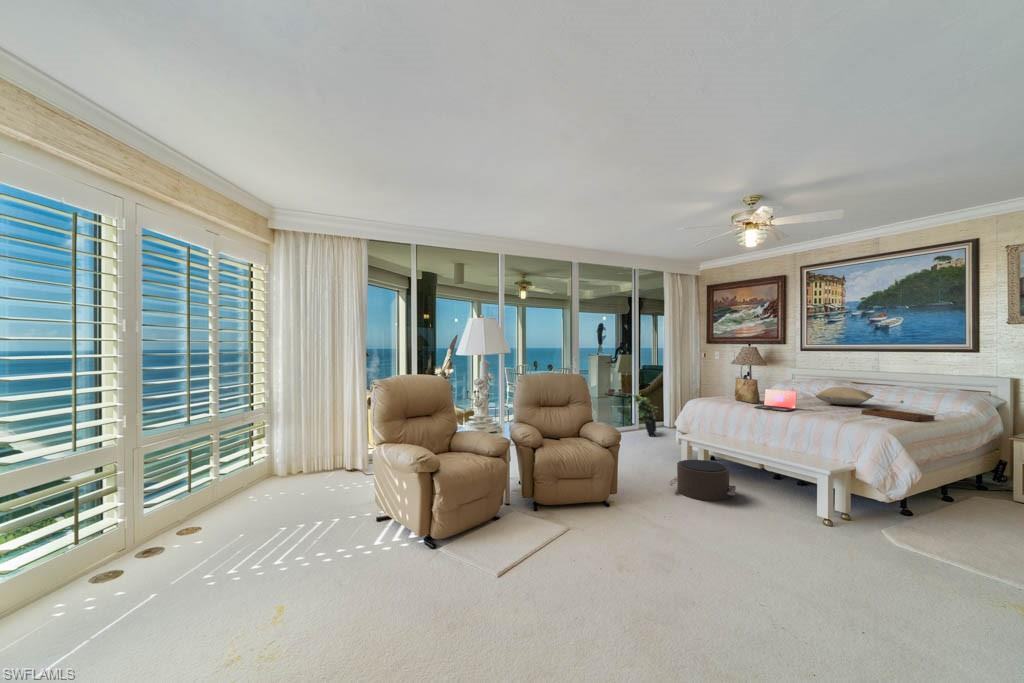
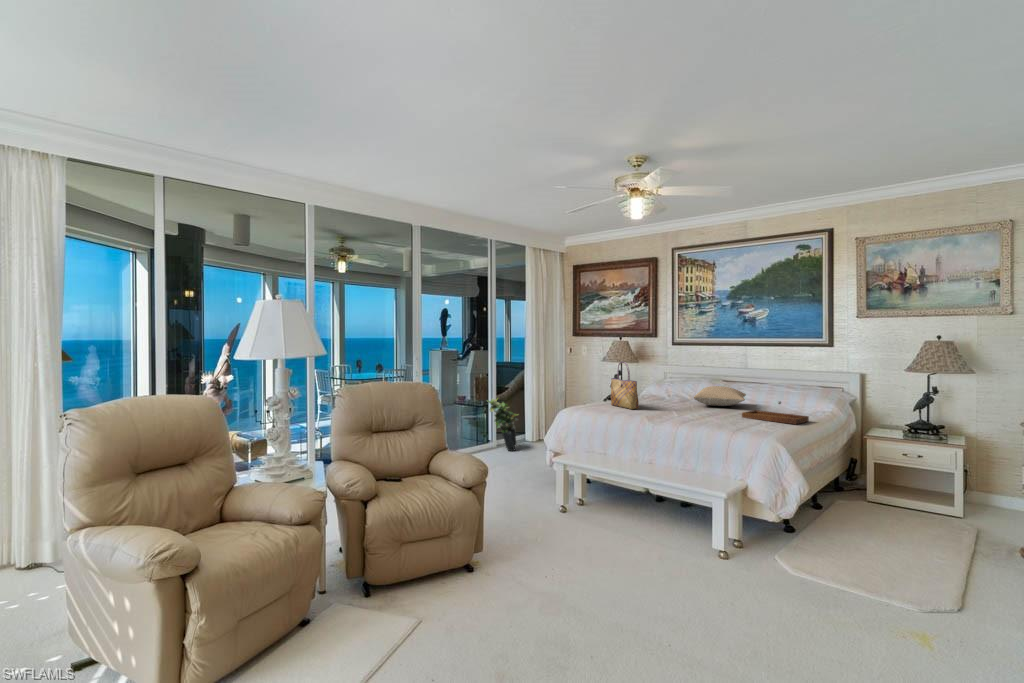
laptop: present [754,389,797,411] -> none [635,392,679,419]
pouf: present [669,460,736,501] -> none [545,485,623,539]

